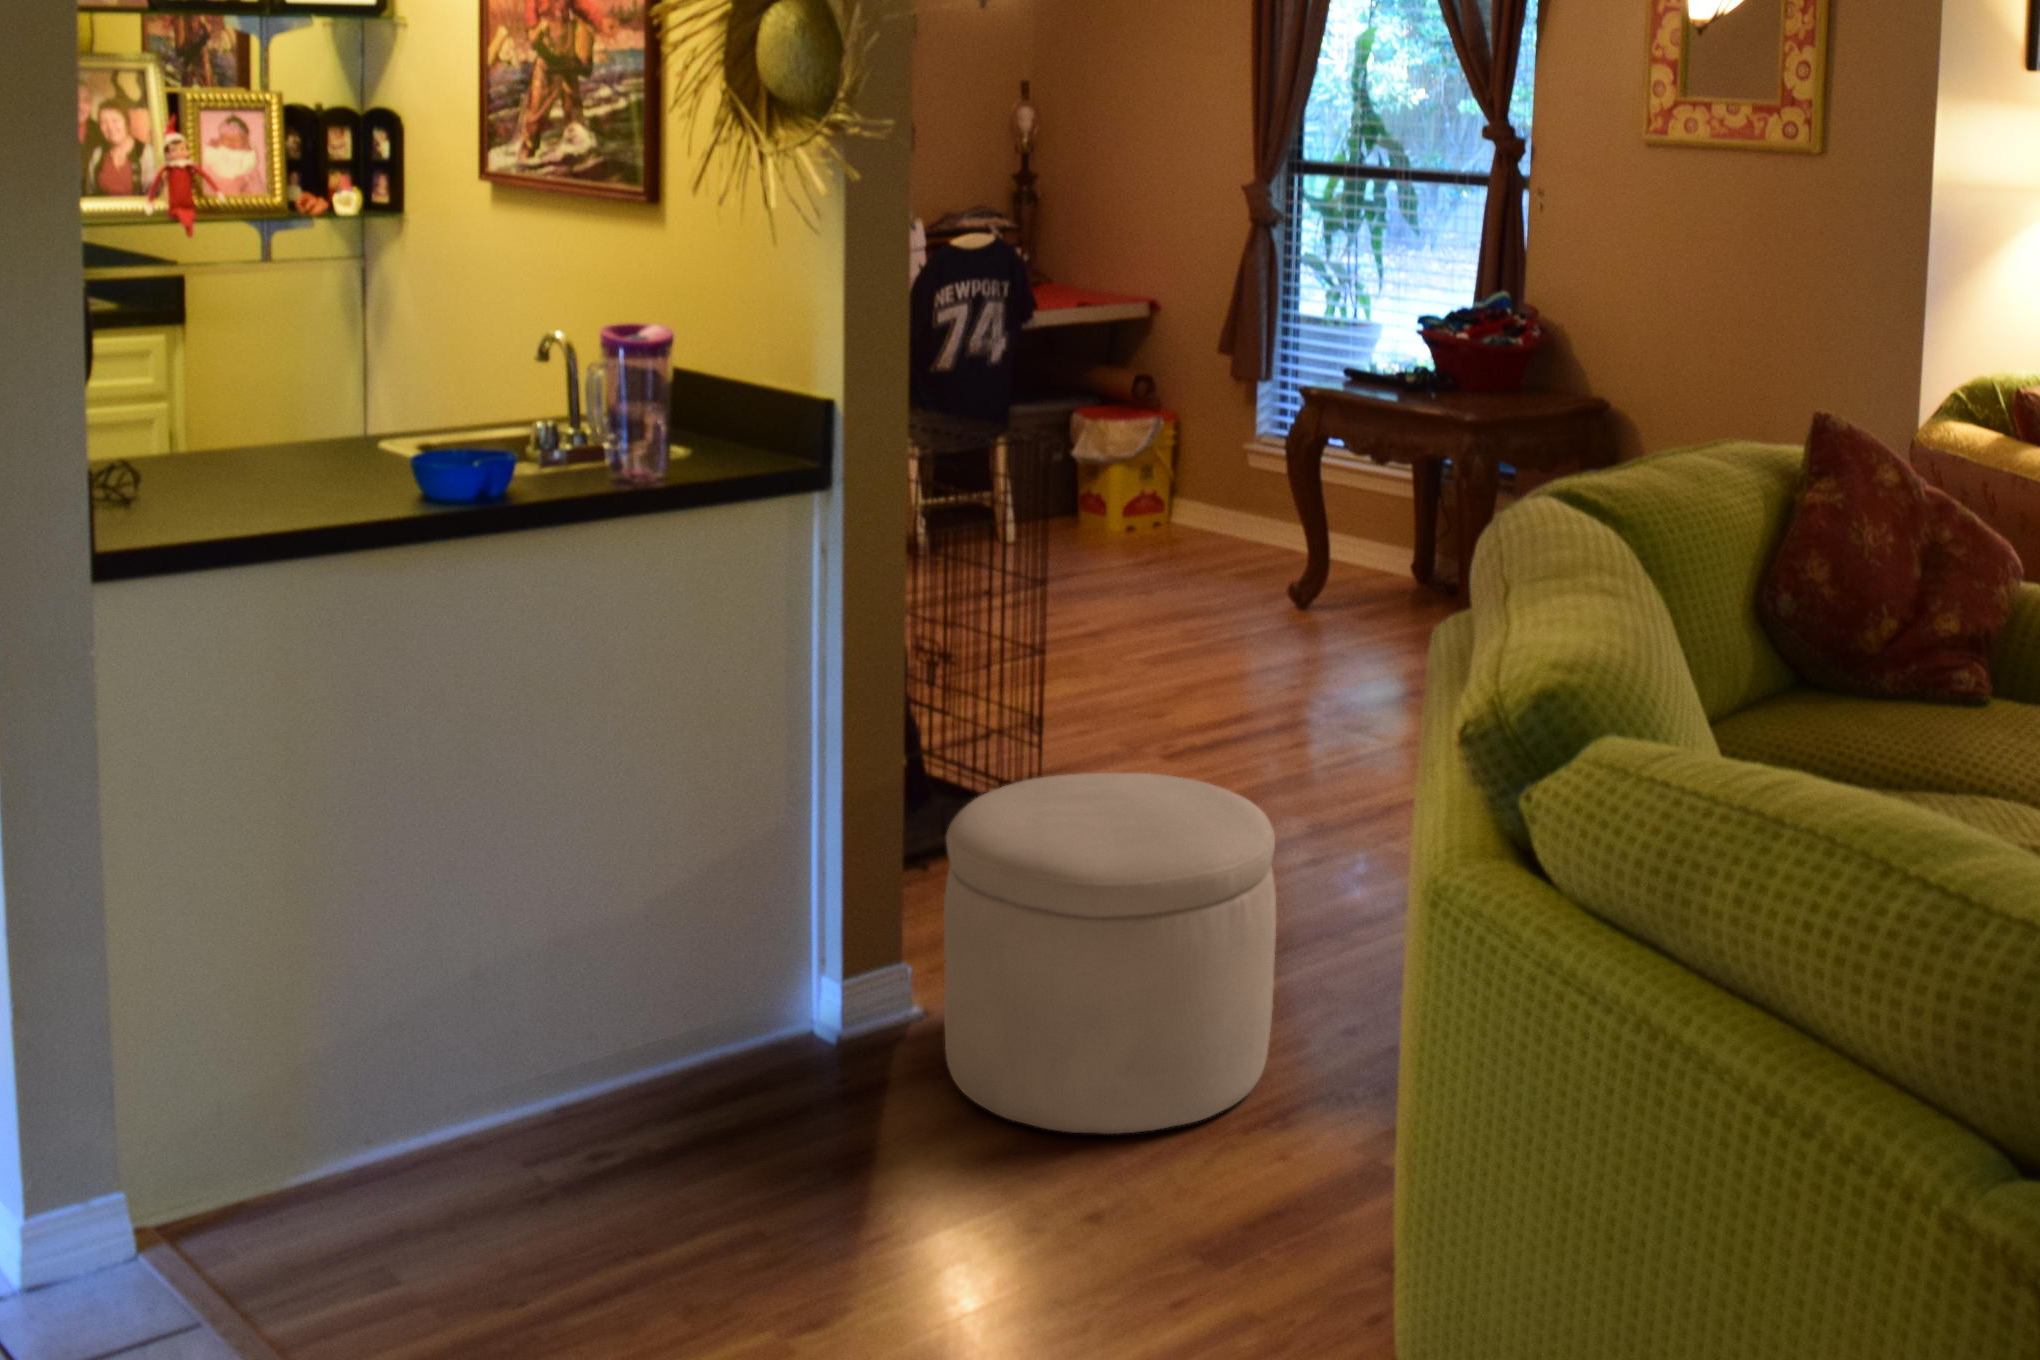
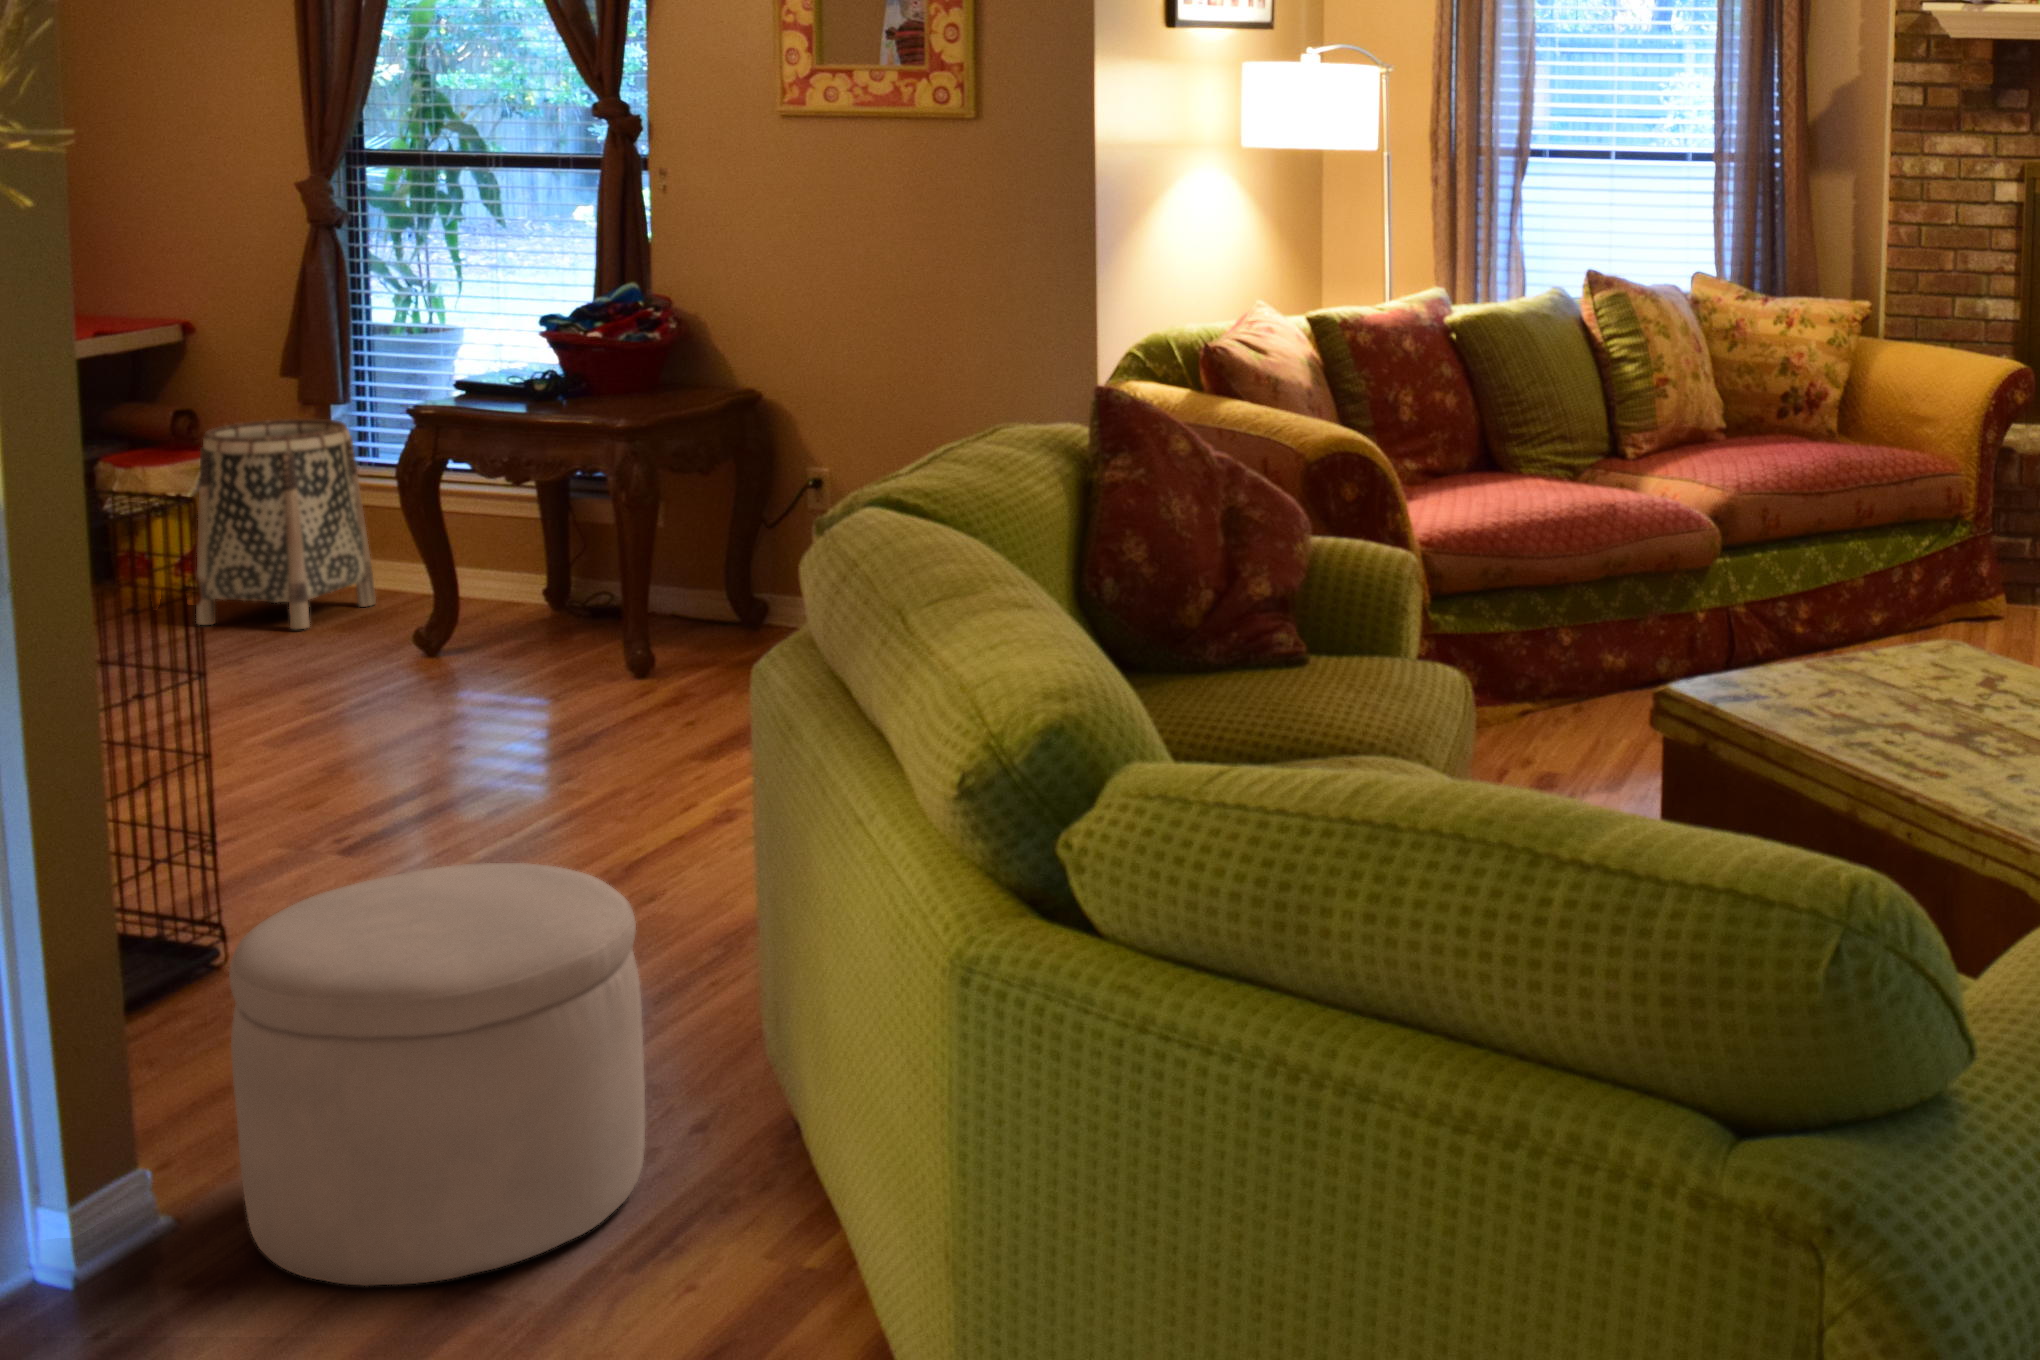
basket: none [1150,385,1287,563] -> present [196,419,376,629]

